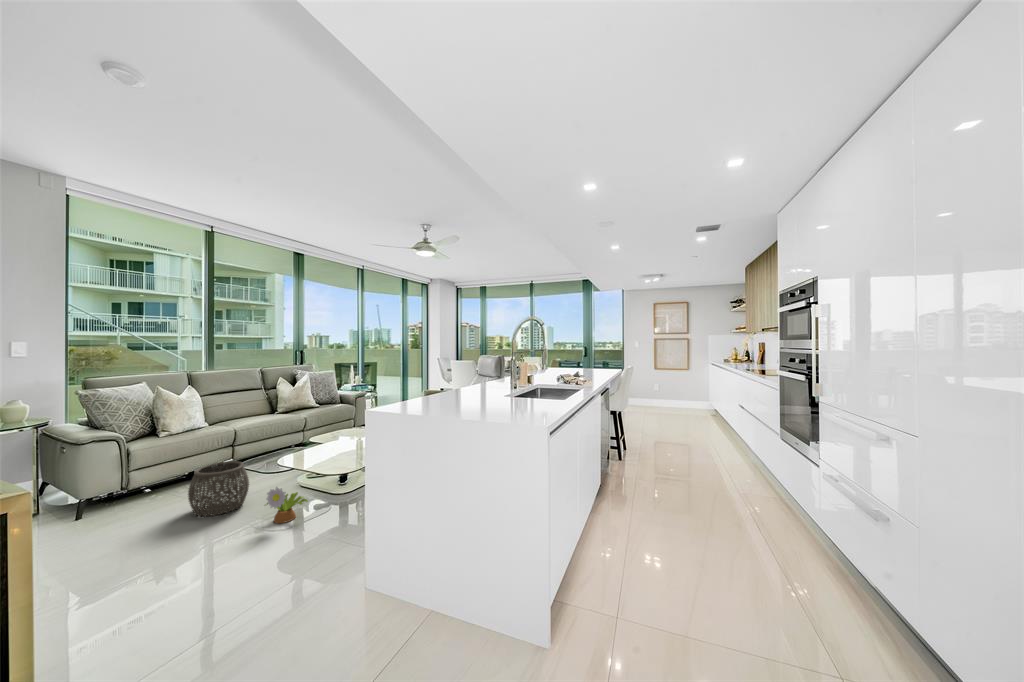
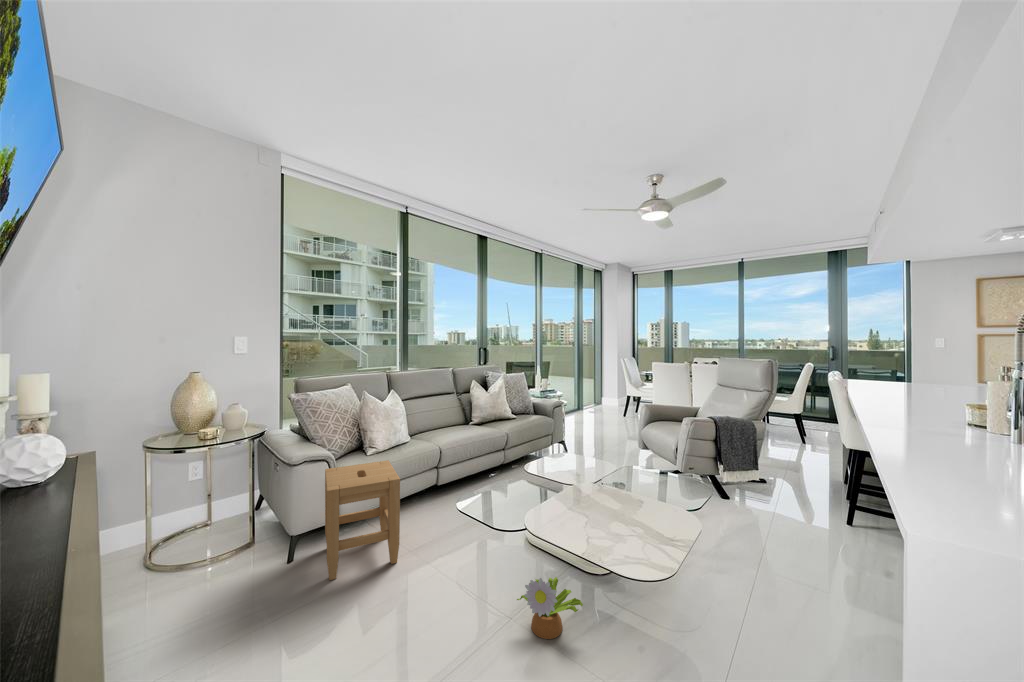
stool: none [114,437,184,522] -> present [325,460,400,580]
woven basket: present [188,461,249,517] -> none [408,506,480,594]

